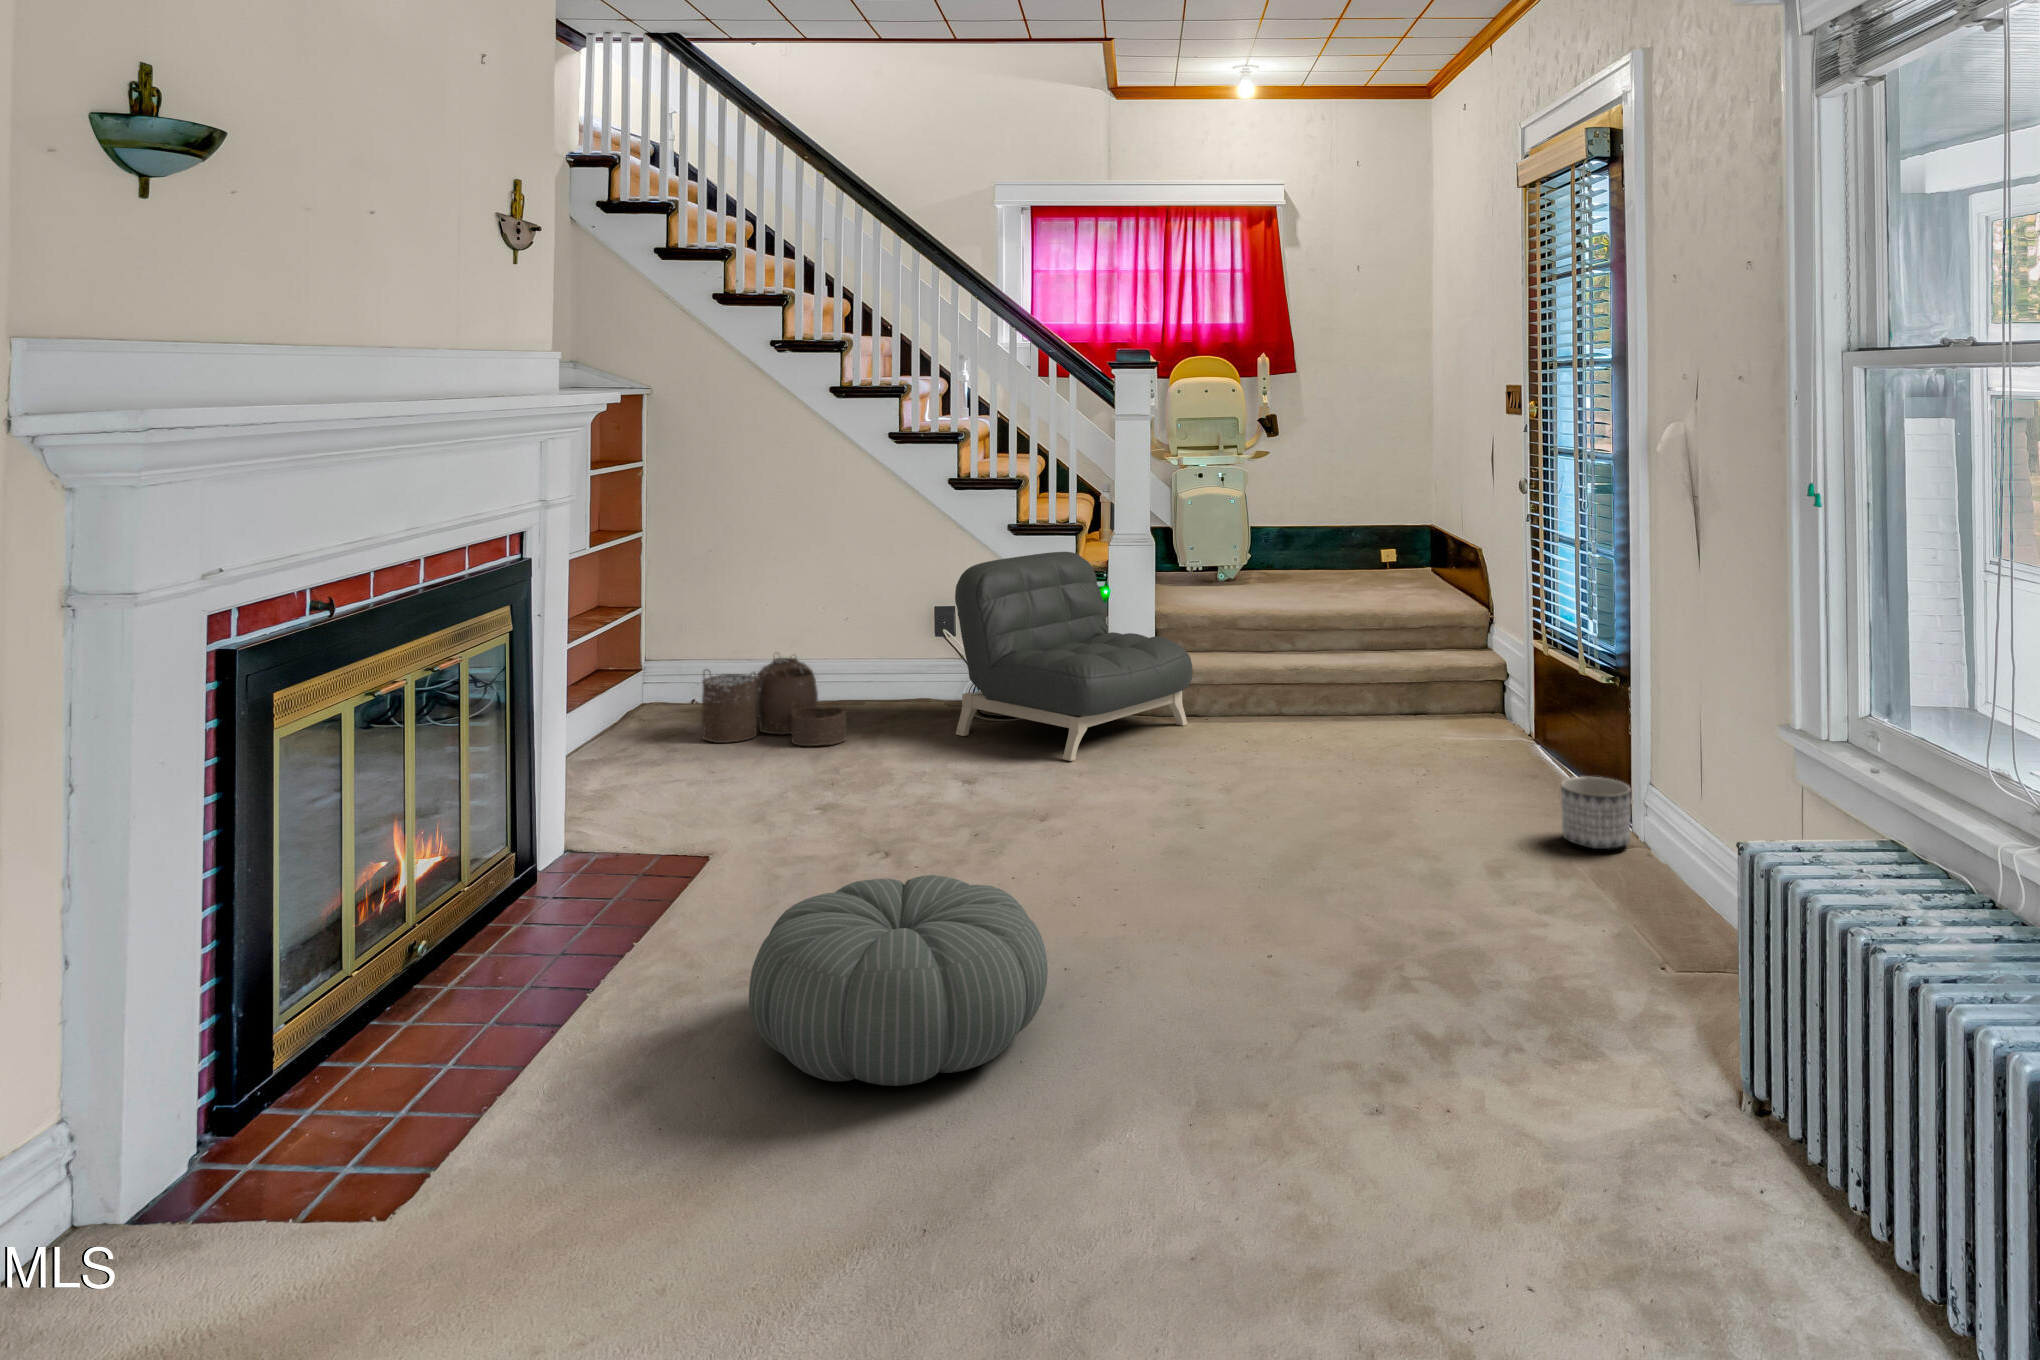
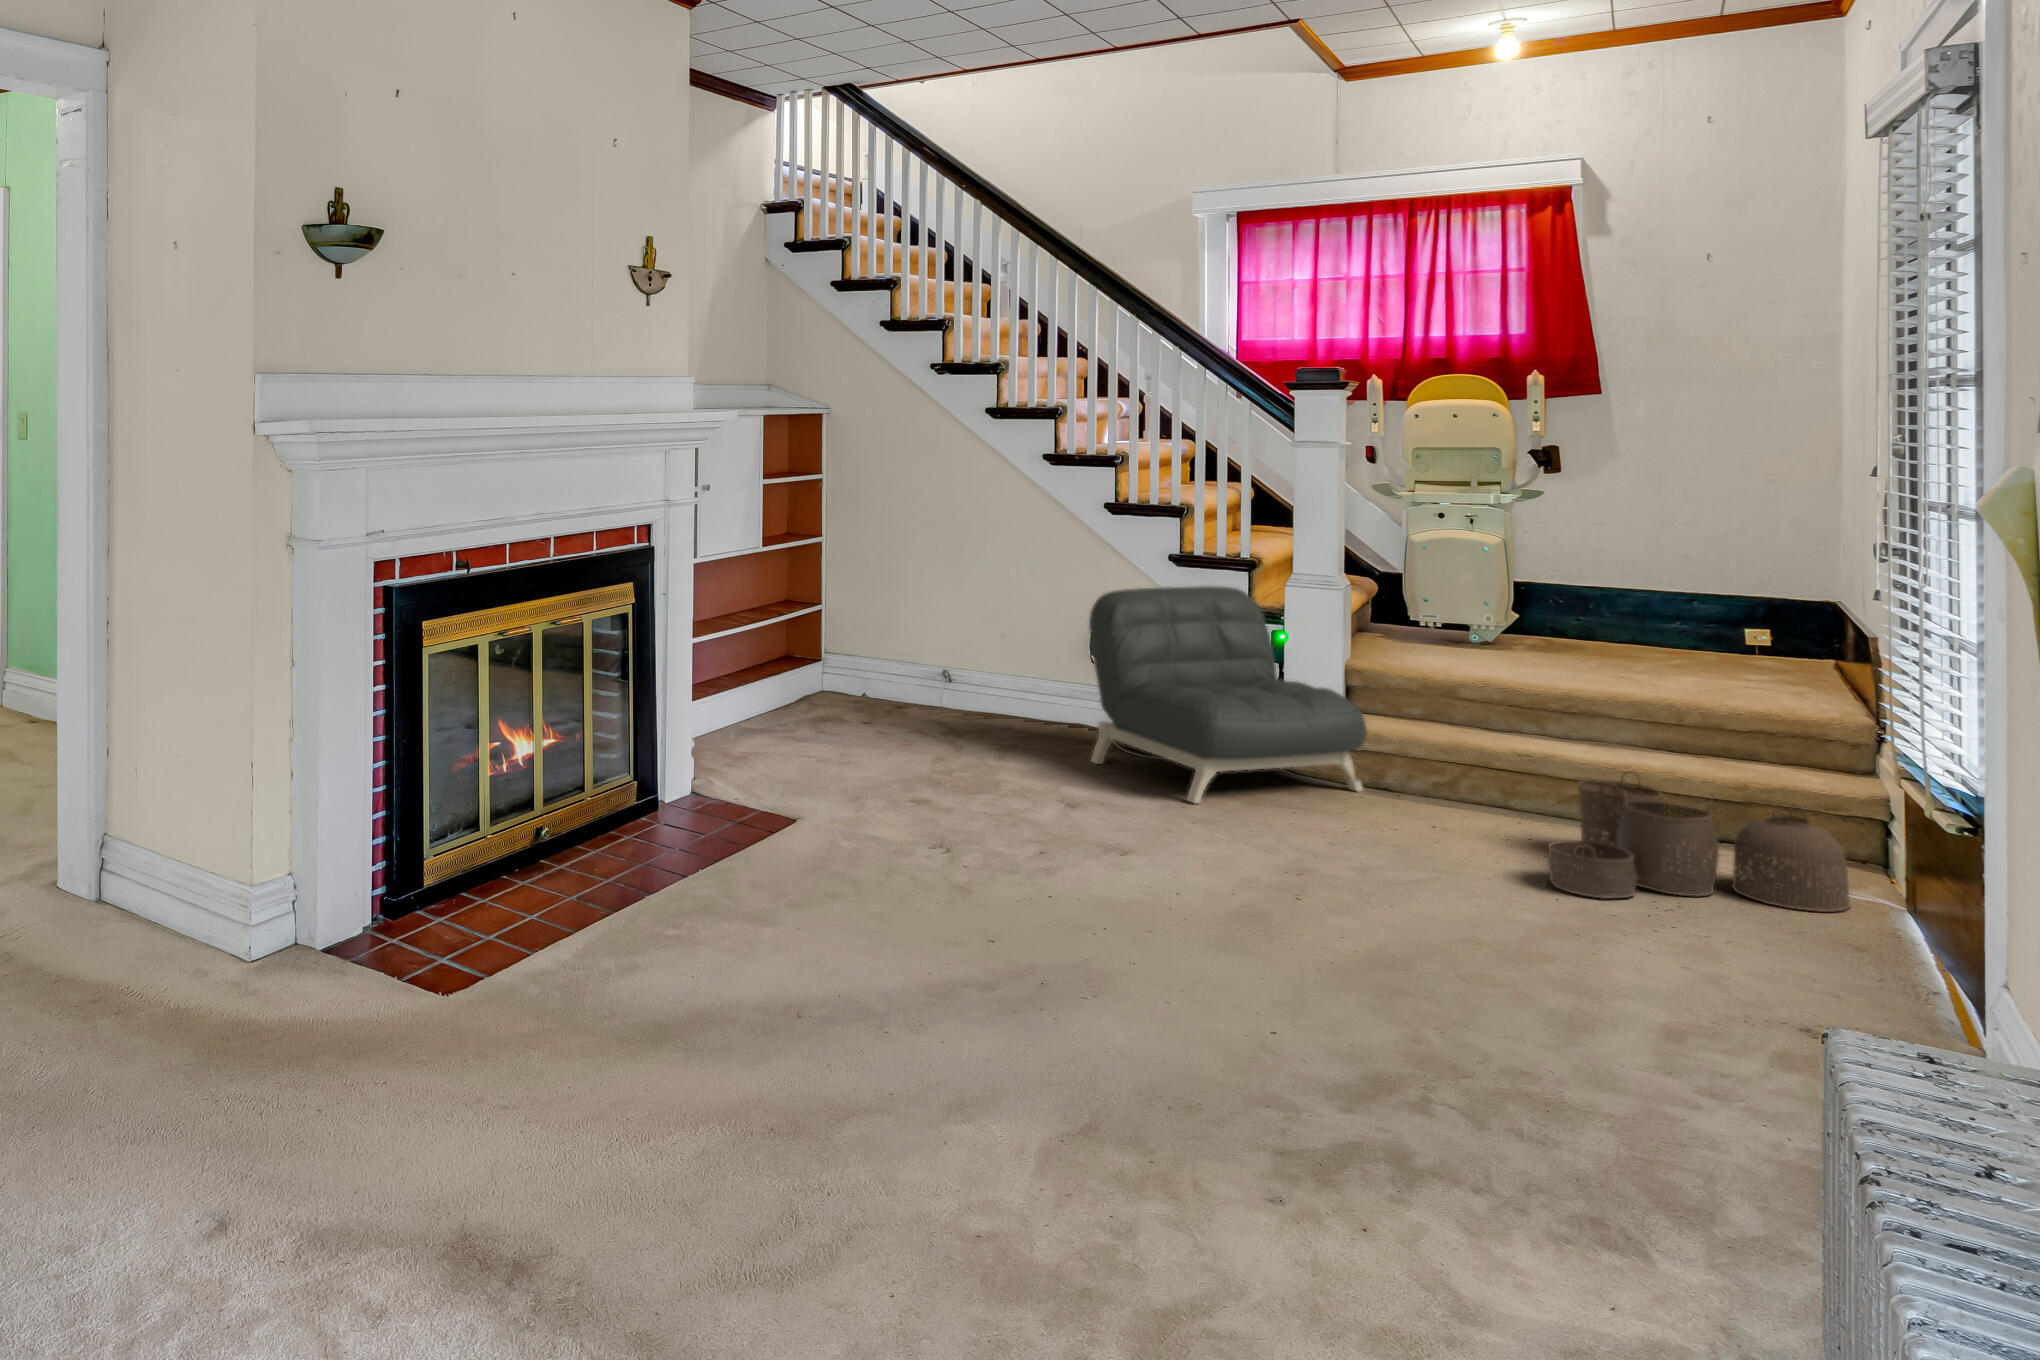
woven basket: present [702,654,846,746] -> present [1548,772,1850,912]
planter: present [1561,777,1631,849] -> none [1783,917,1897,1016]
pouf: present [749,875,1048,1086] -> none [733,844,996,1016]

